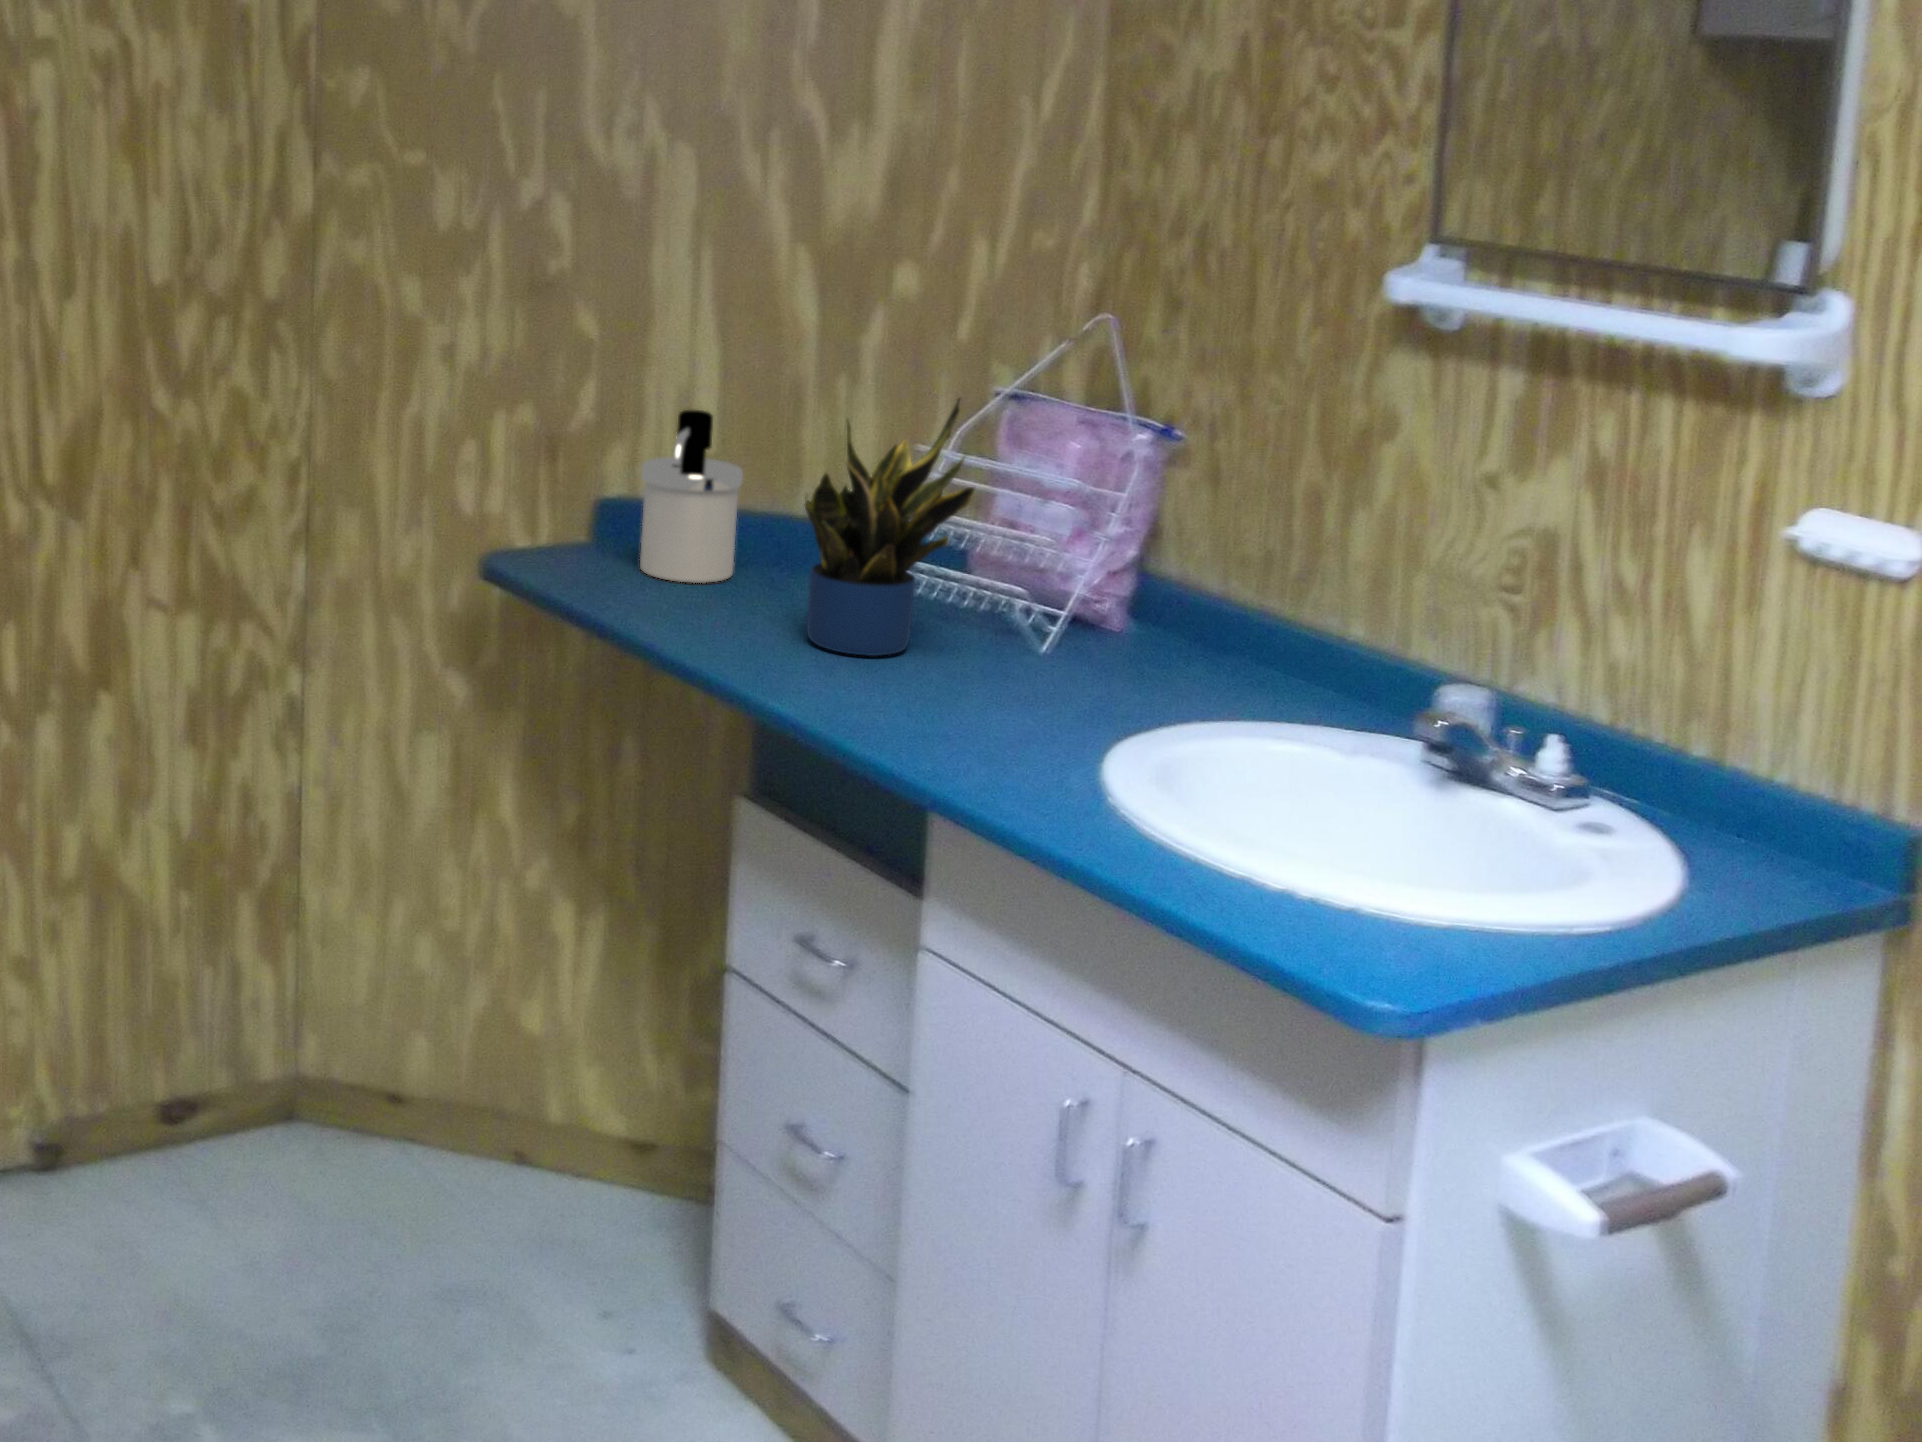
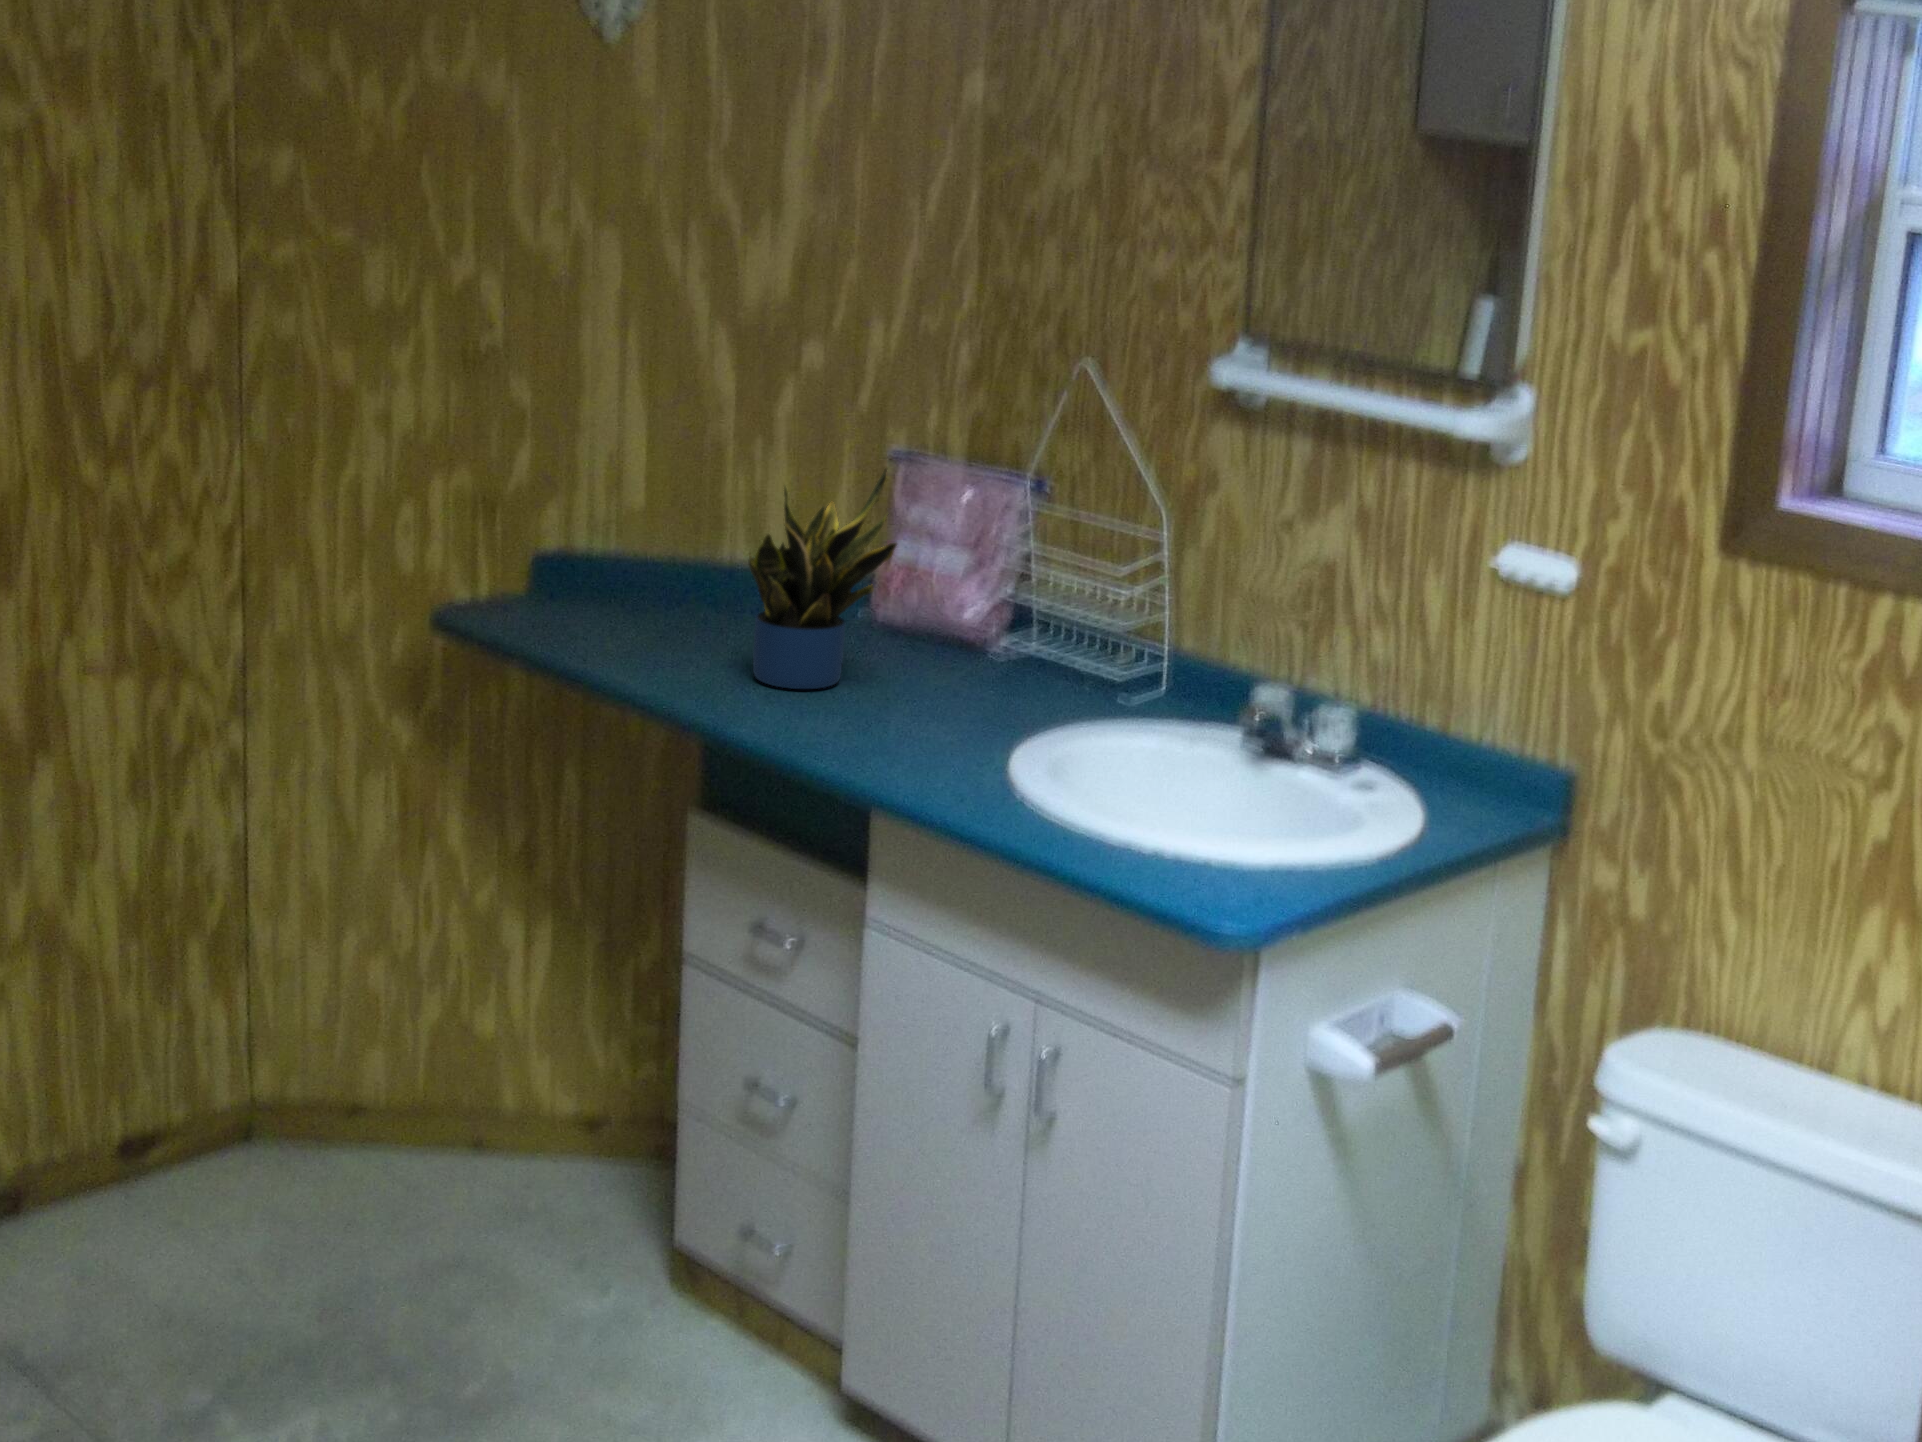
soap dispenser: present [640,410,743,583] -> none [586,476,680,633]

